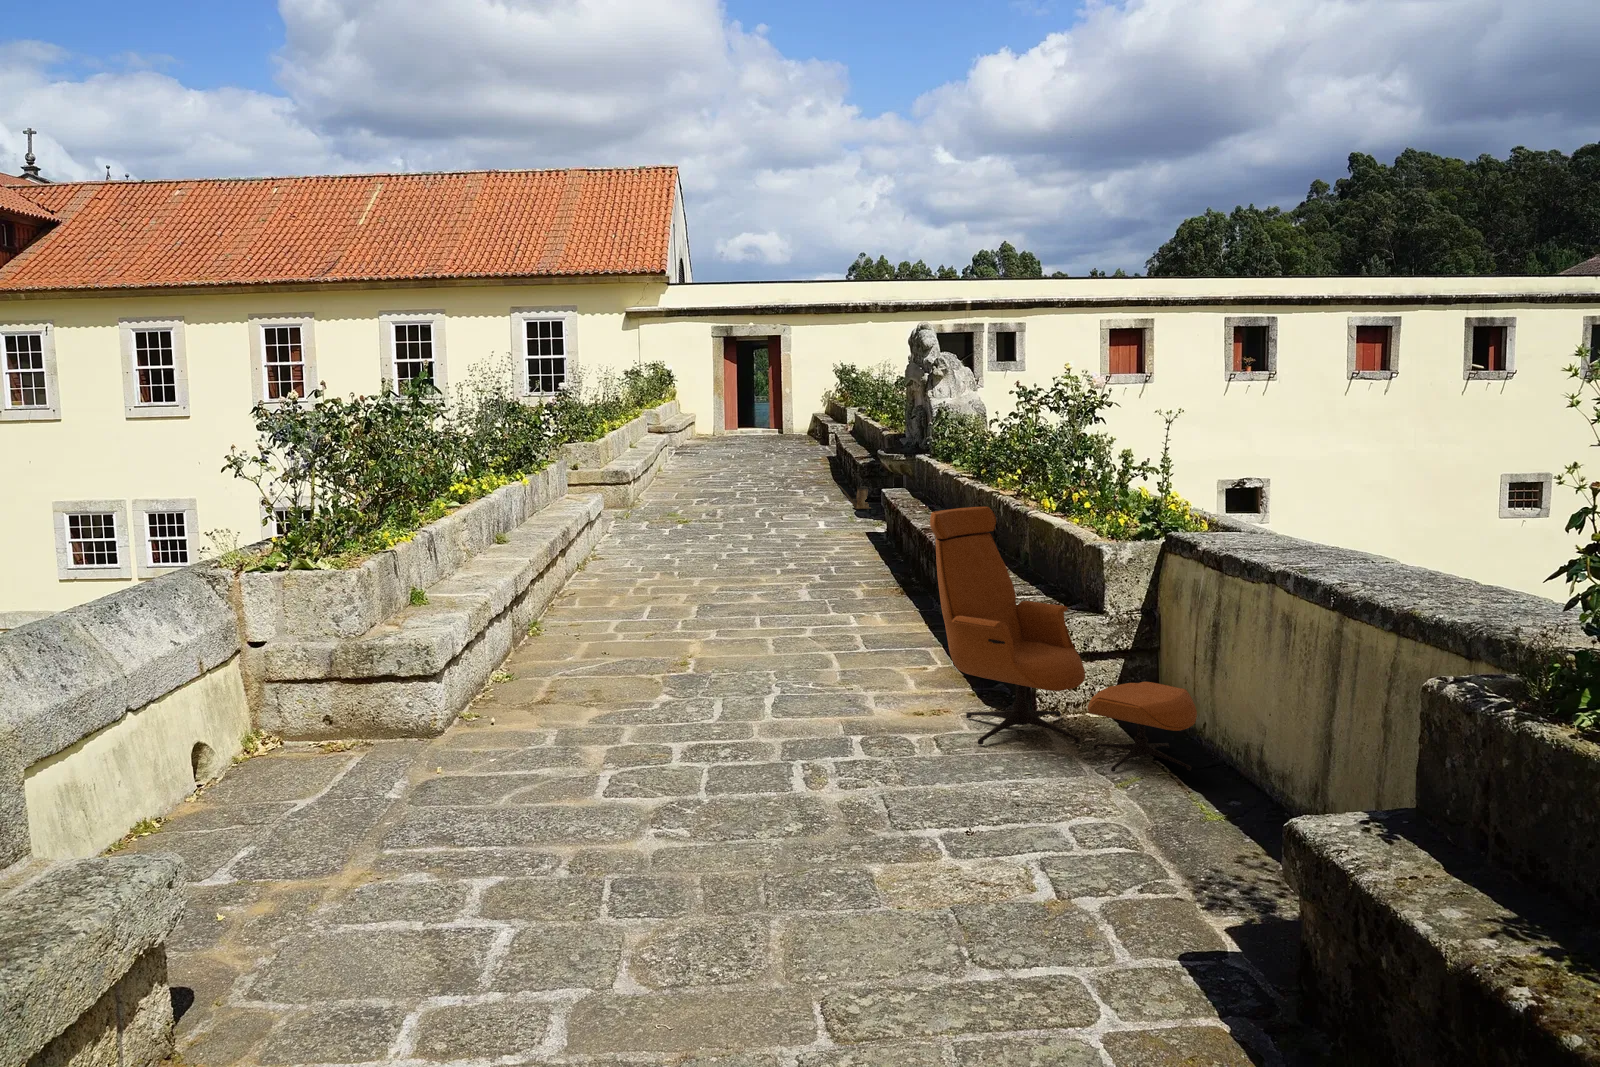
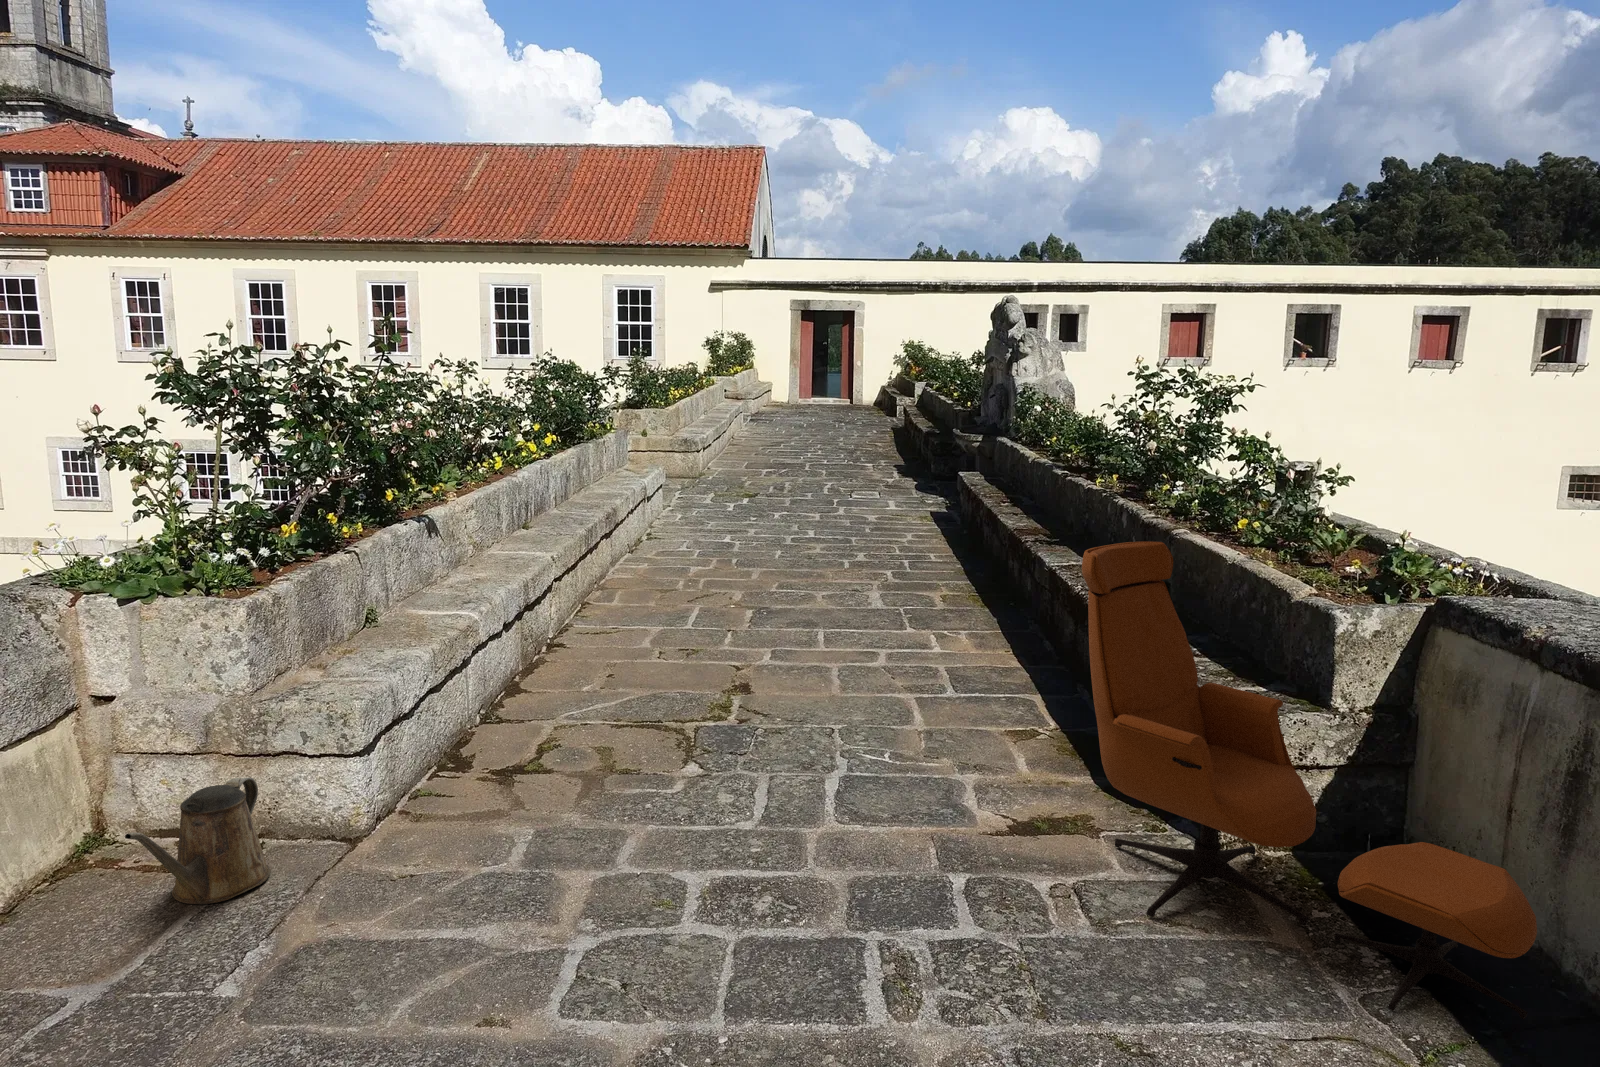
watering can: present [837,485,871,509] -> present [125,778,271,904]

